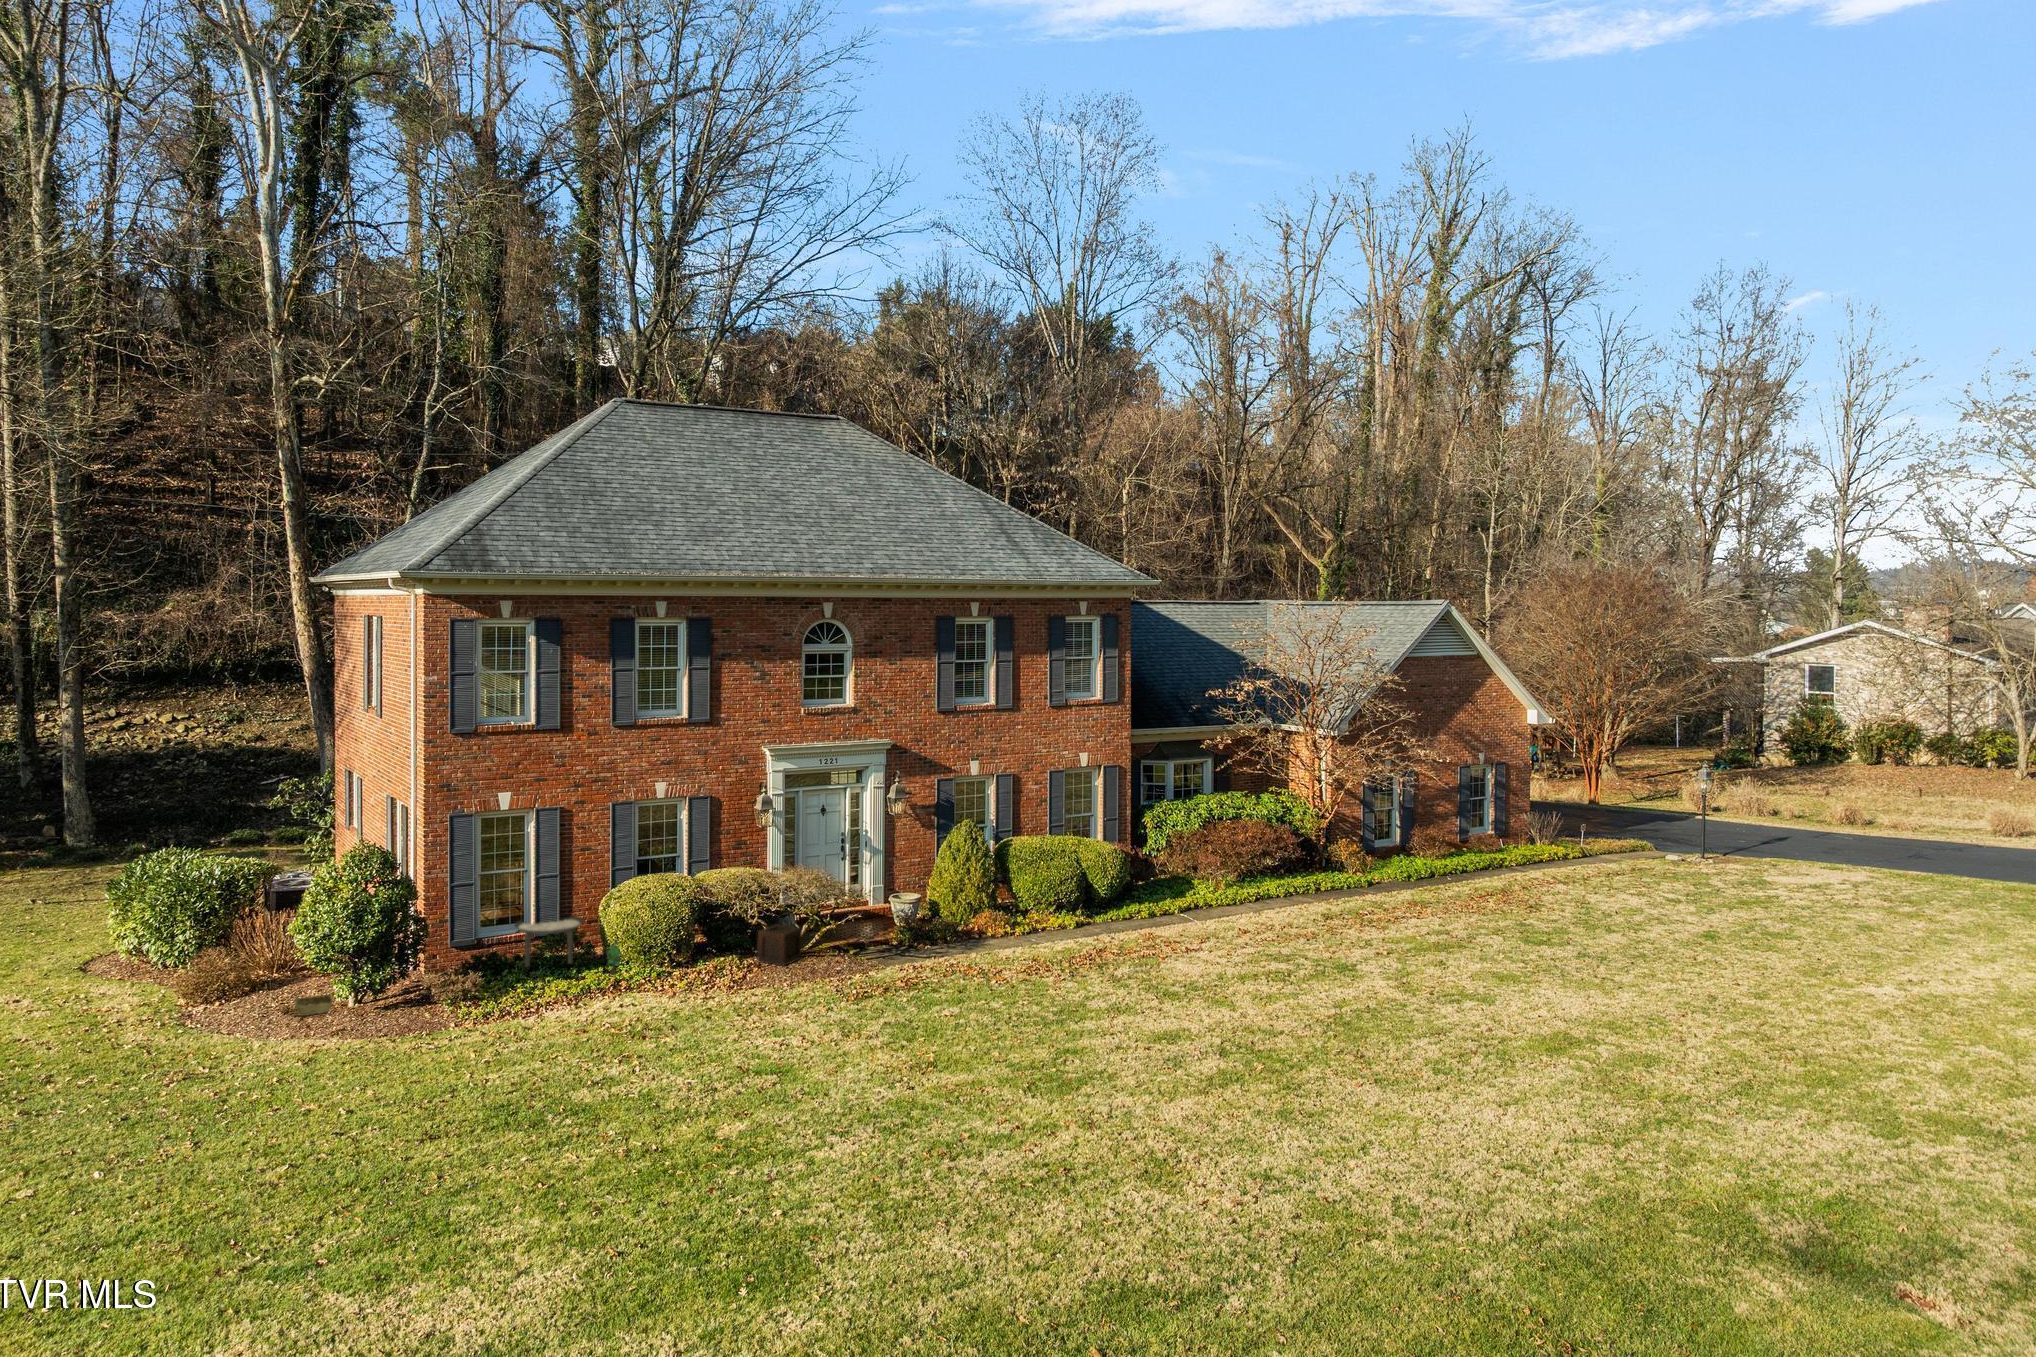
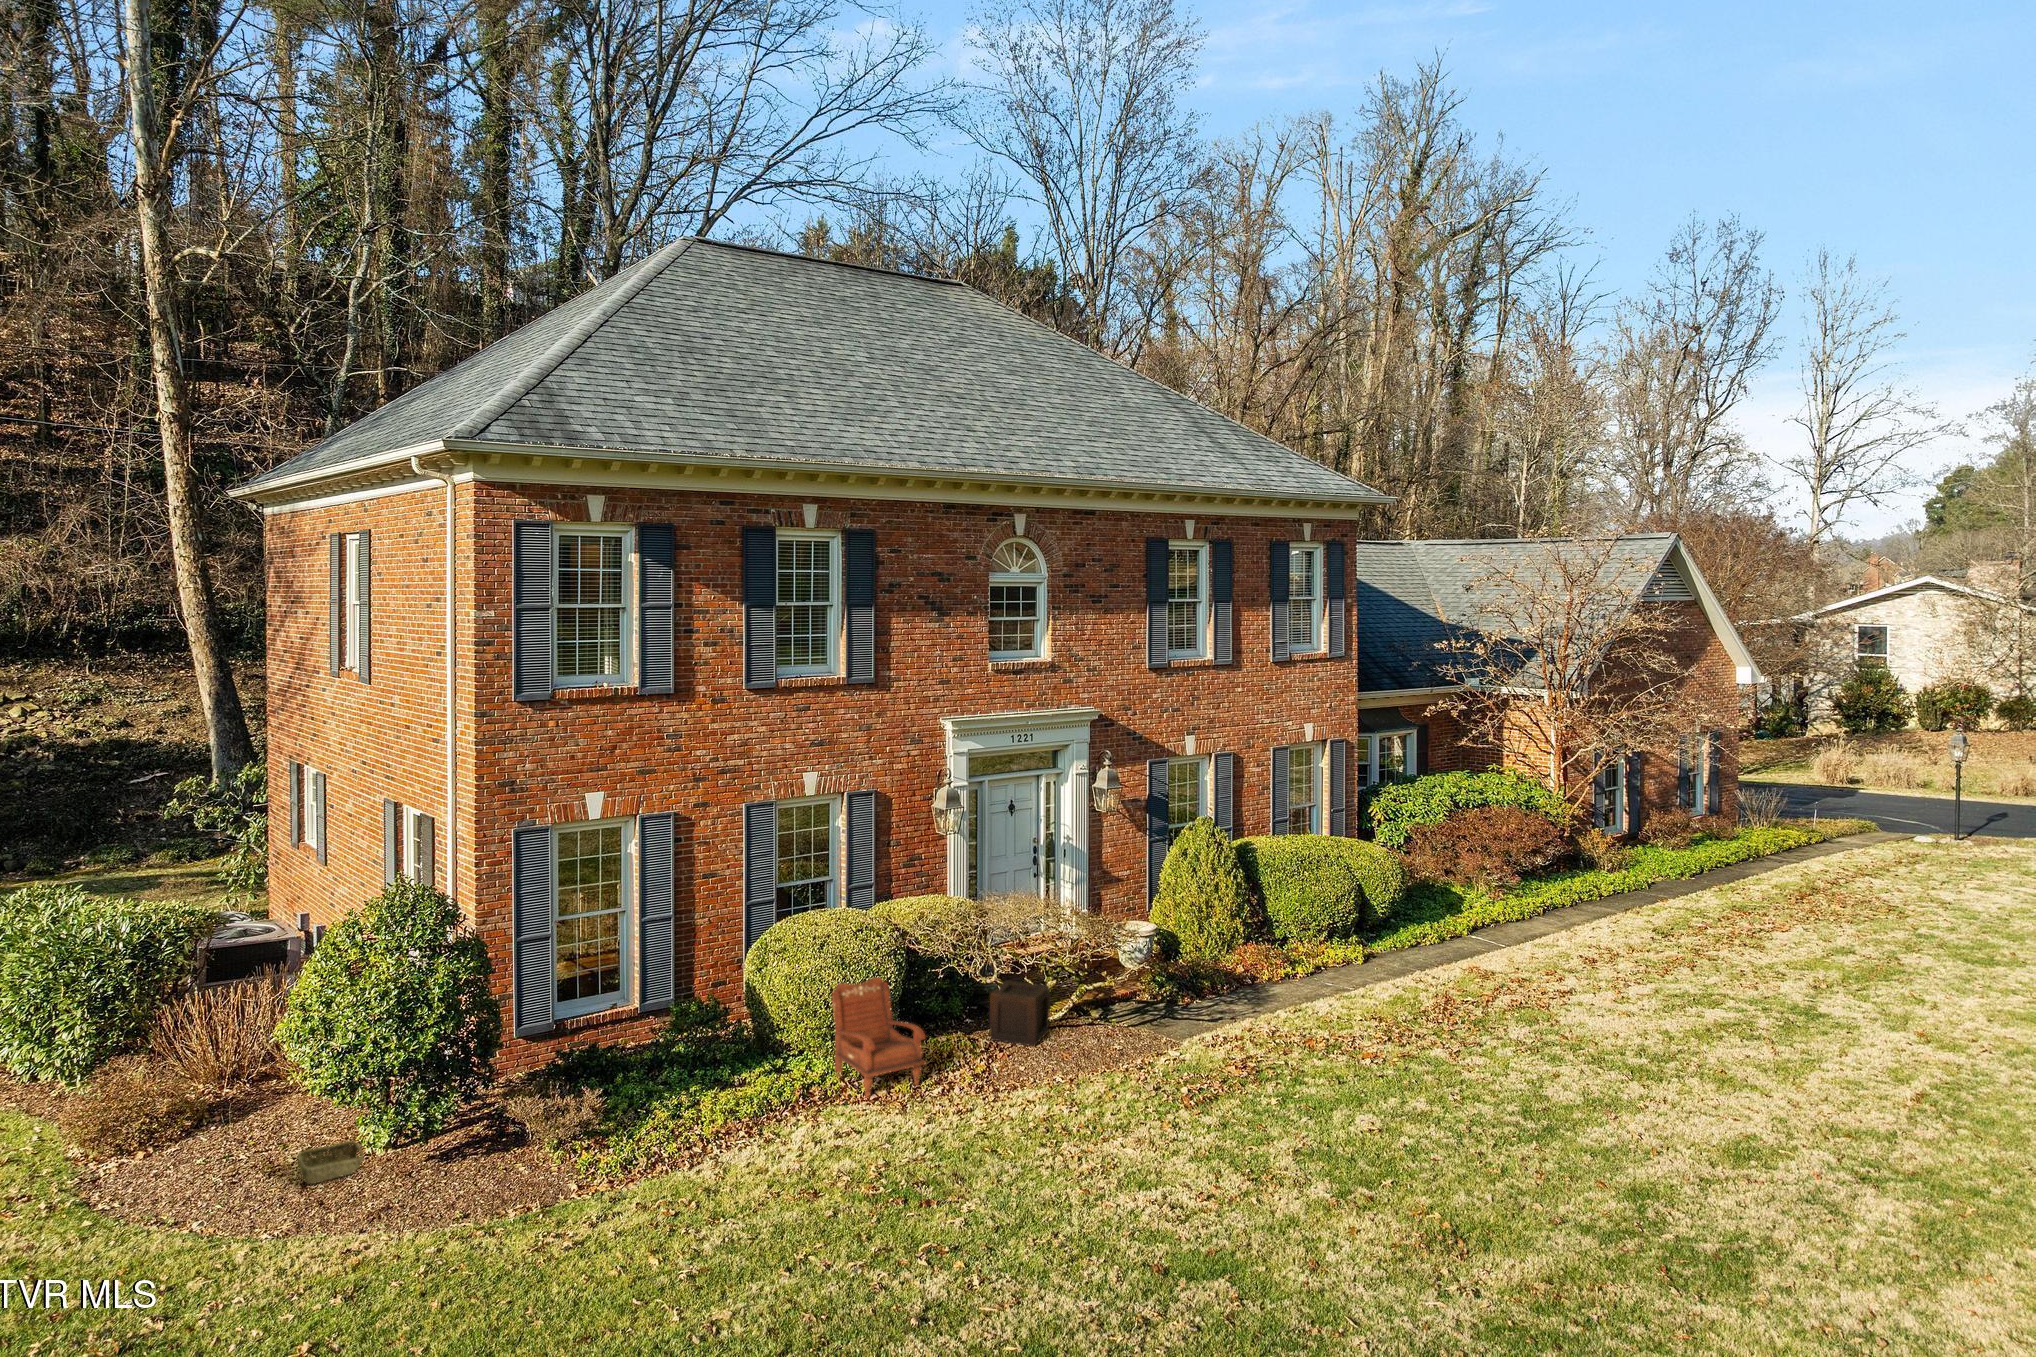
round table: present [515,916,584,967] -> none [619,977,724,1065]
armchair: none [641,916,694,988] -> present [832,977,926,1096]
decorative plant: present [607,942,623,975] -> none [774,1020,805,1073]

